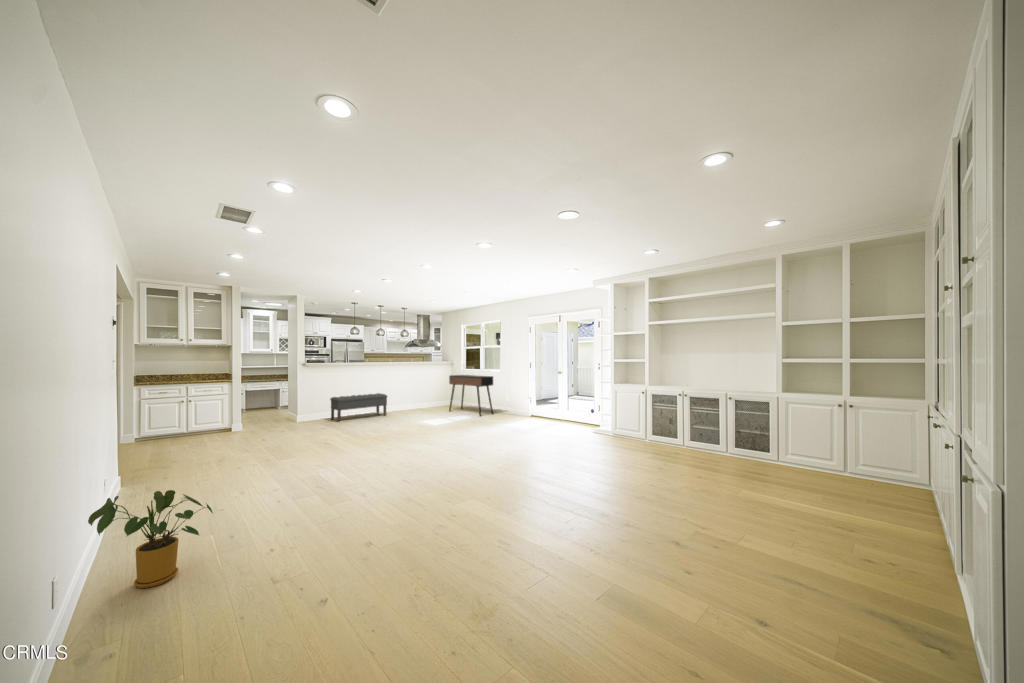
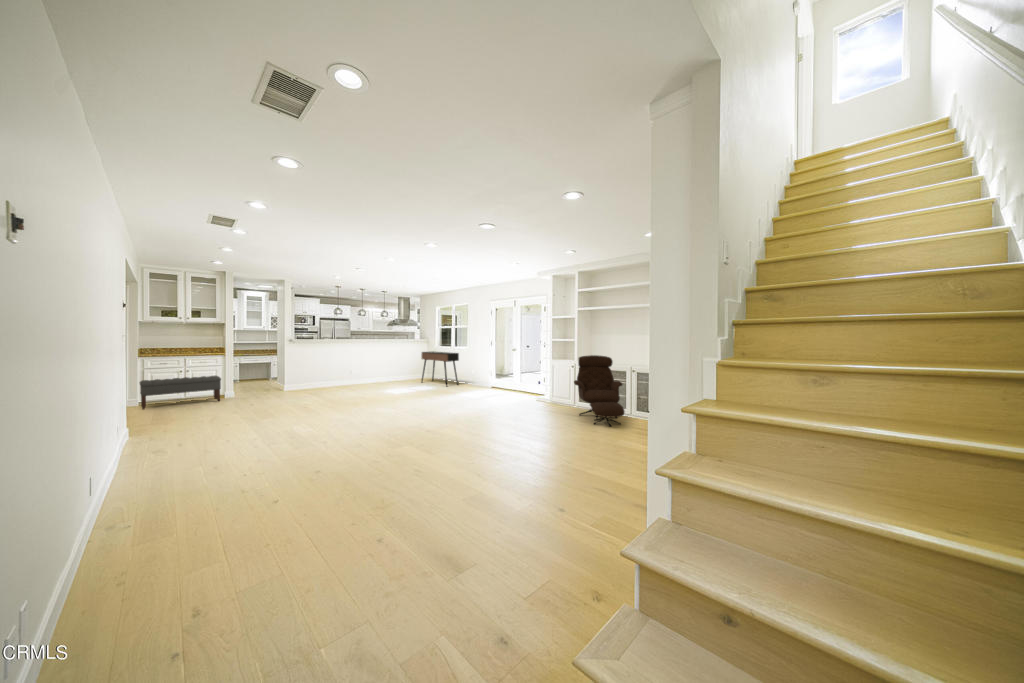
lounge chair: none [650,378,728,470] -> present [574,355,625,427]
bench: present [330,393,387,422] -> present [140,376,221,409]
house plant: present [88,490,213,588] -> none [115,432,210,499]

